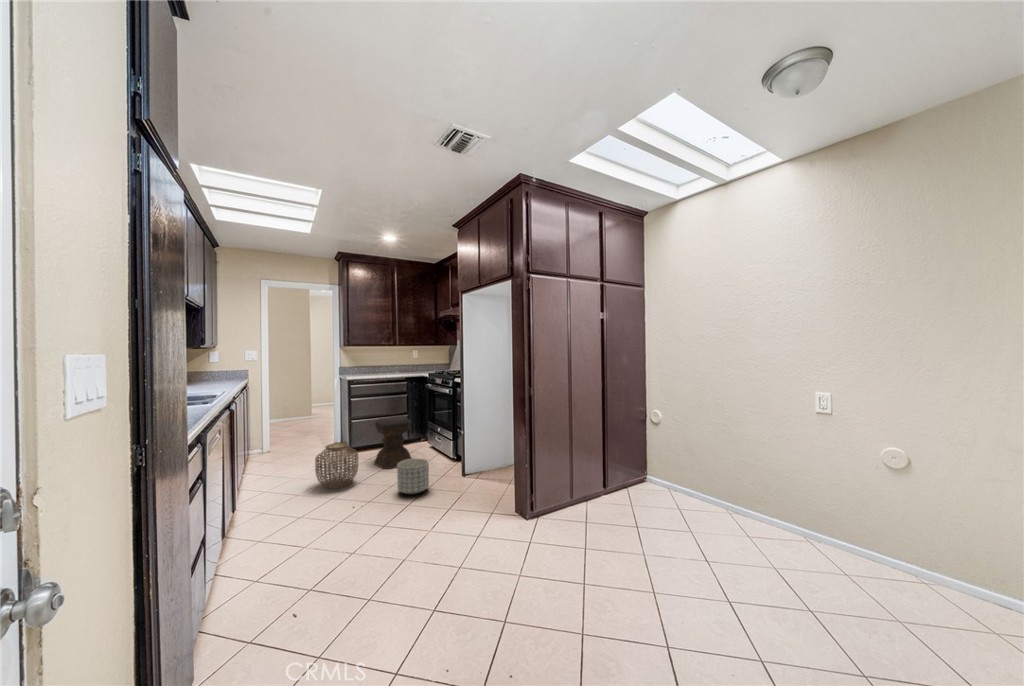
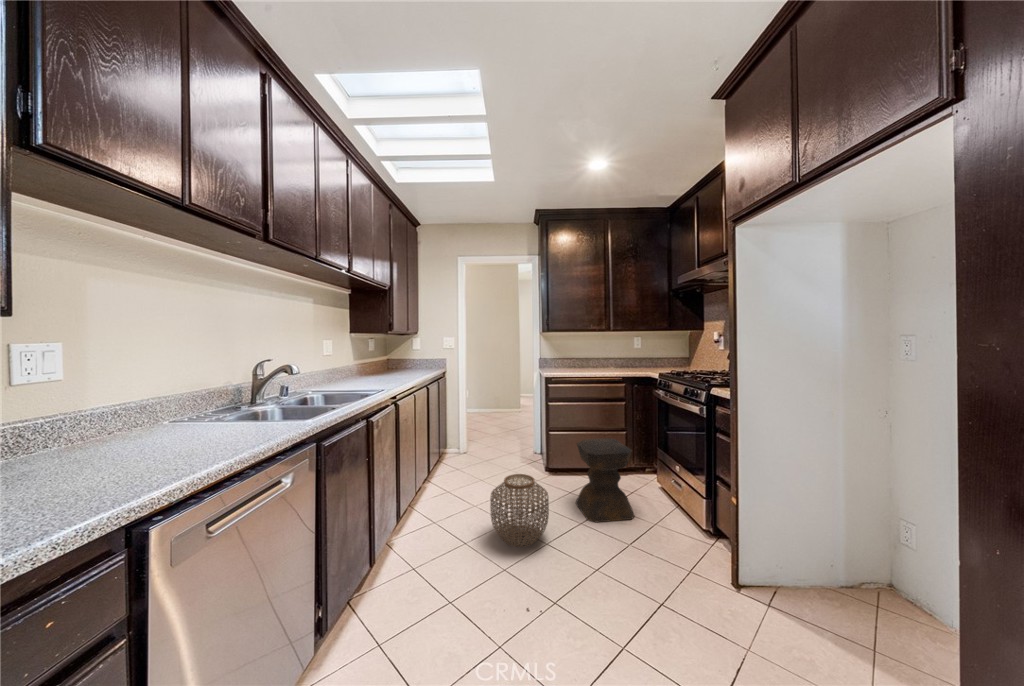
planter: present [397,458,429,494] -> none [606,535,667,616]

